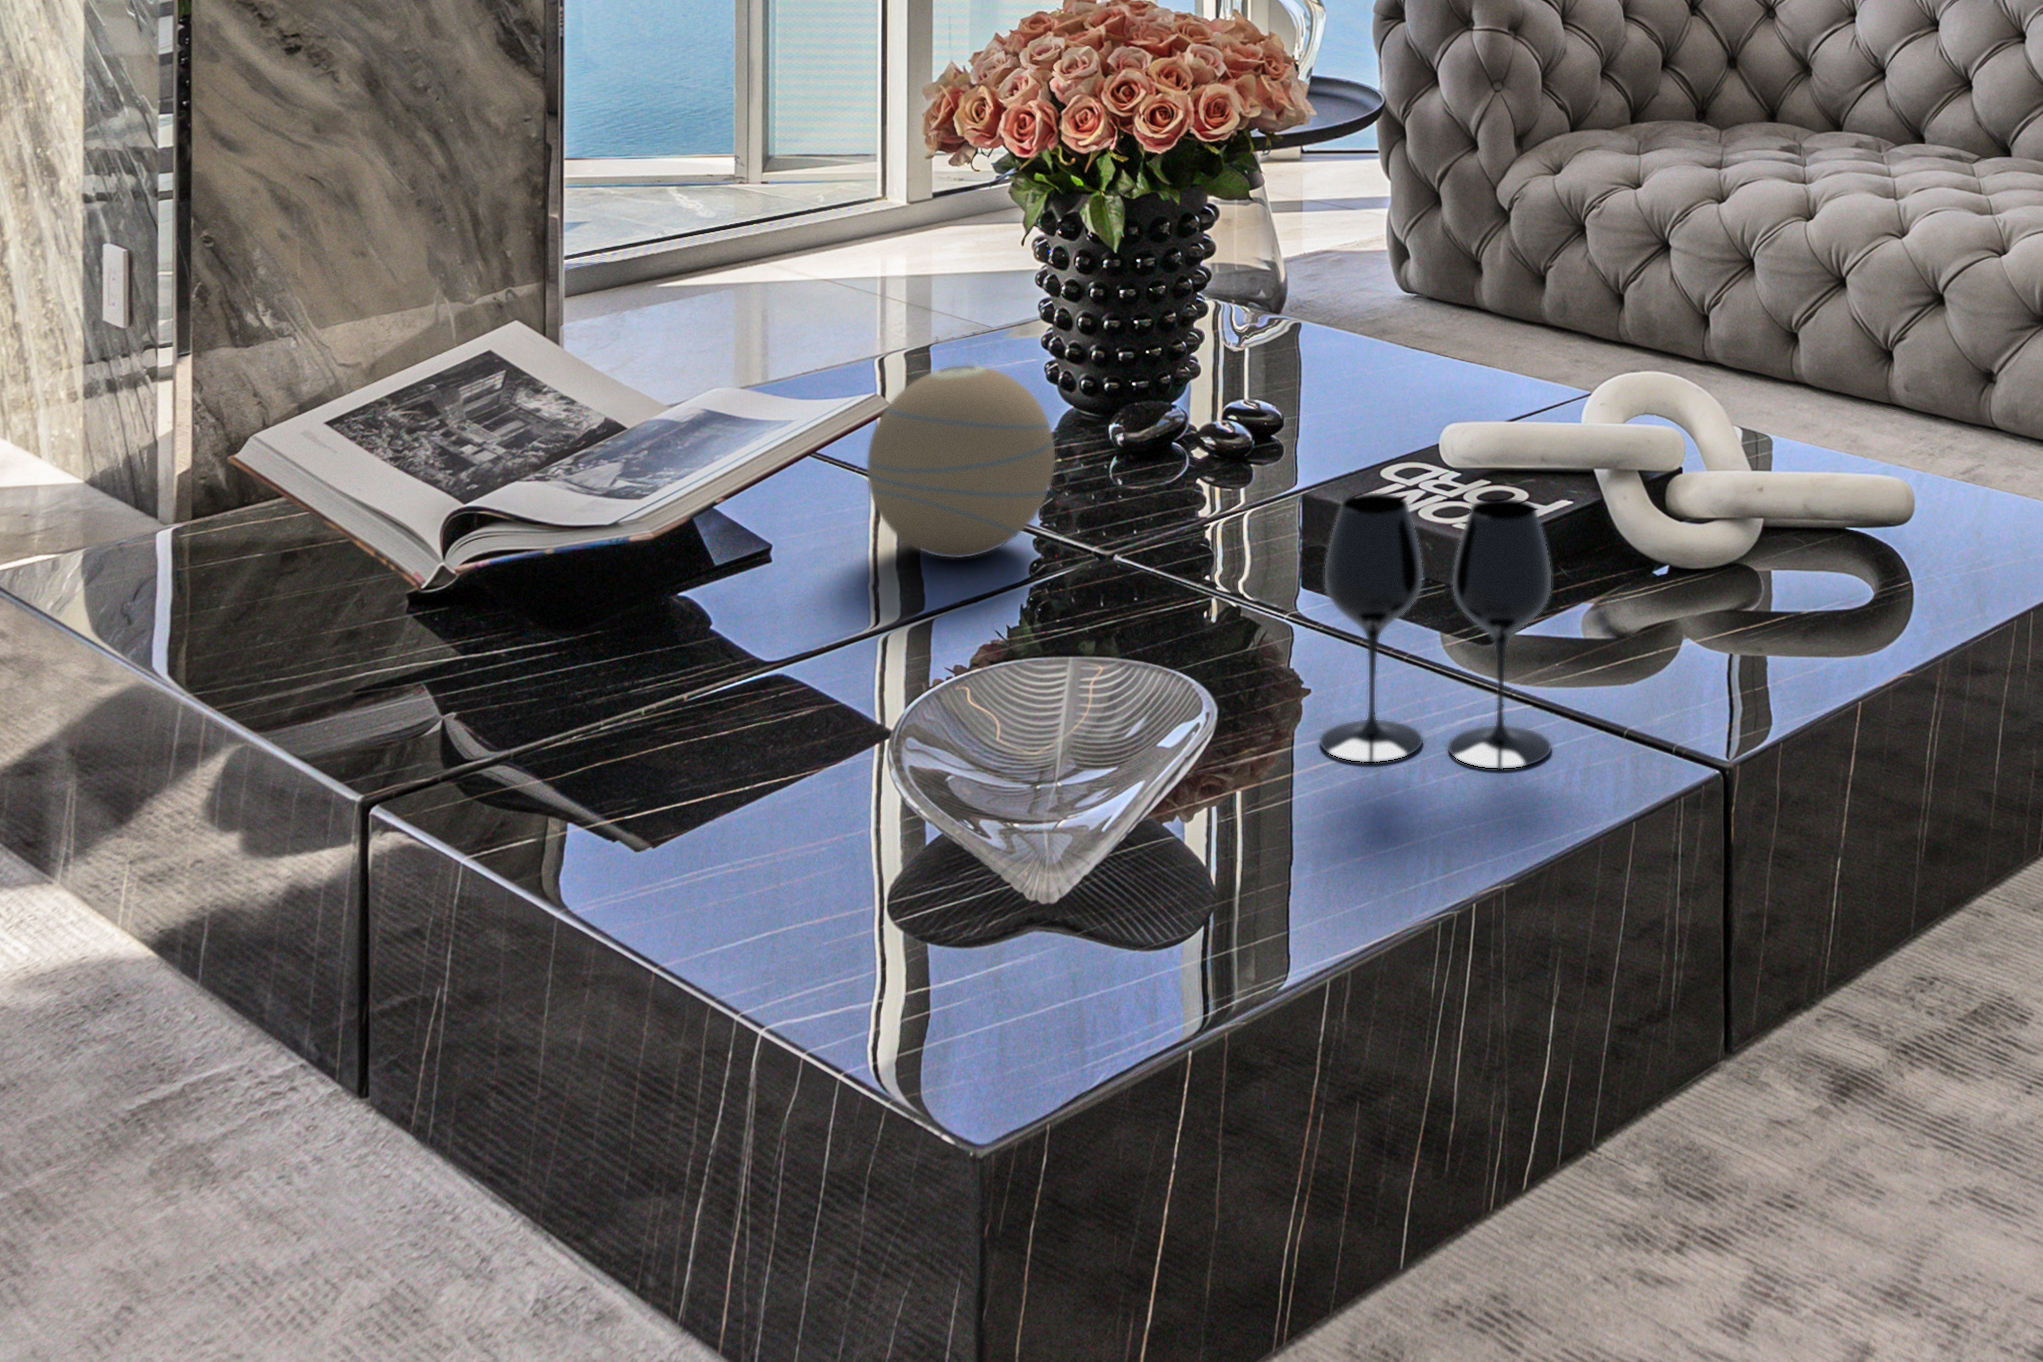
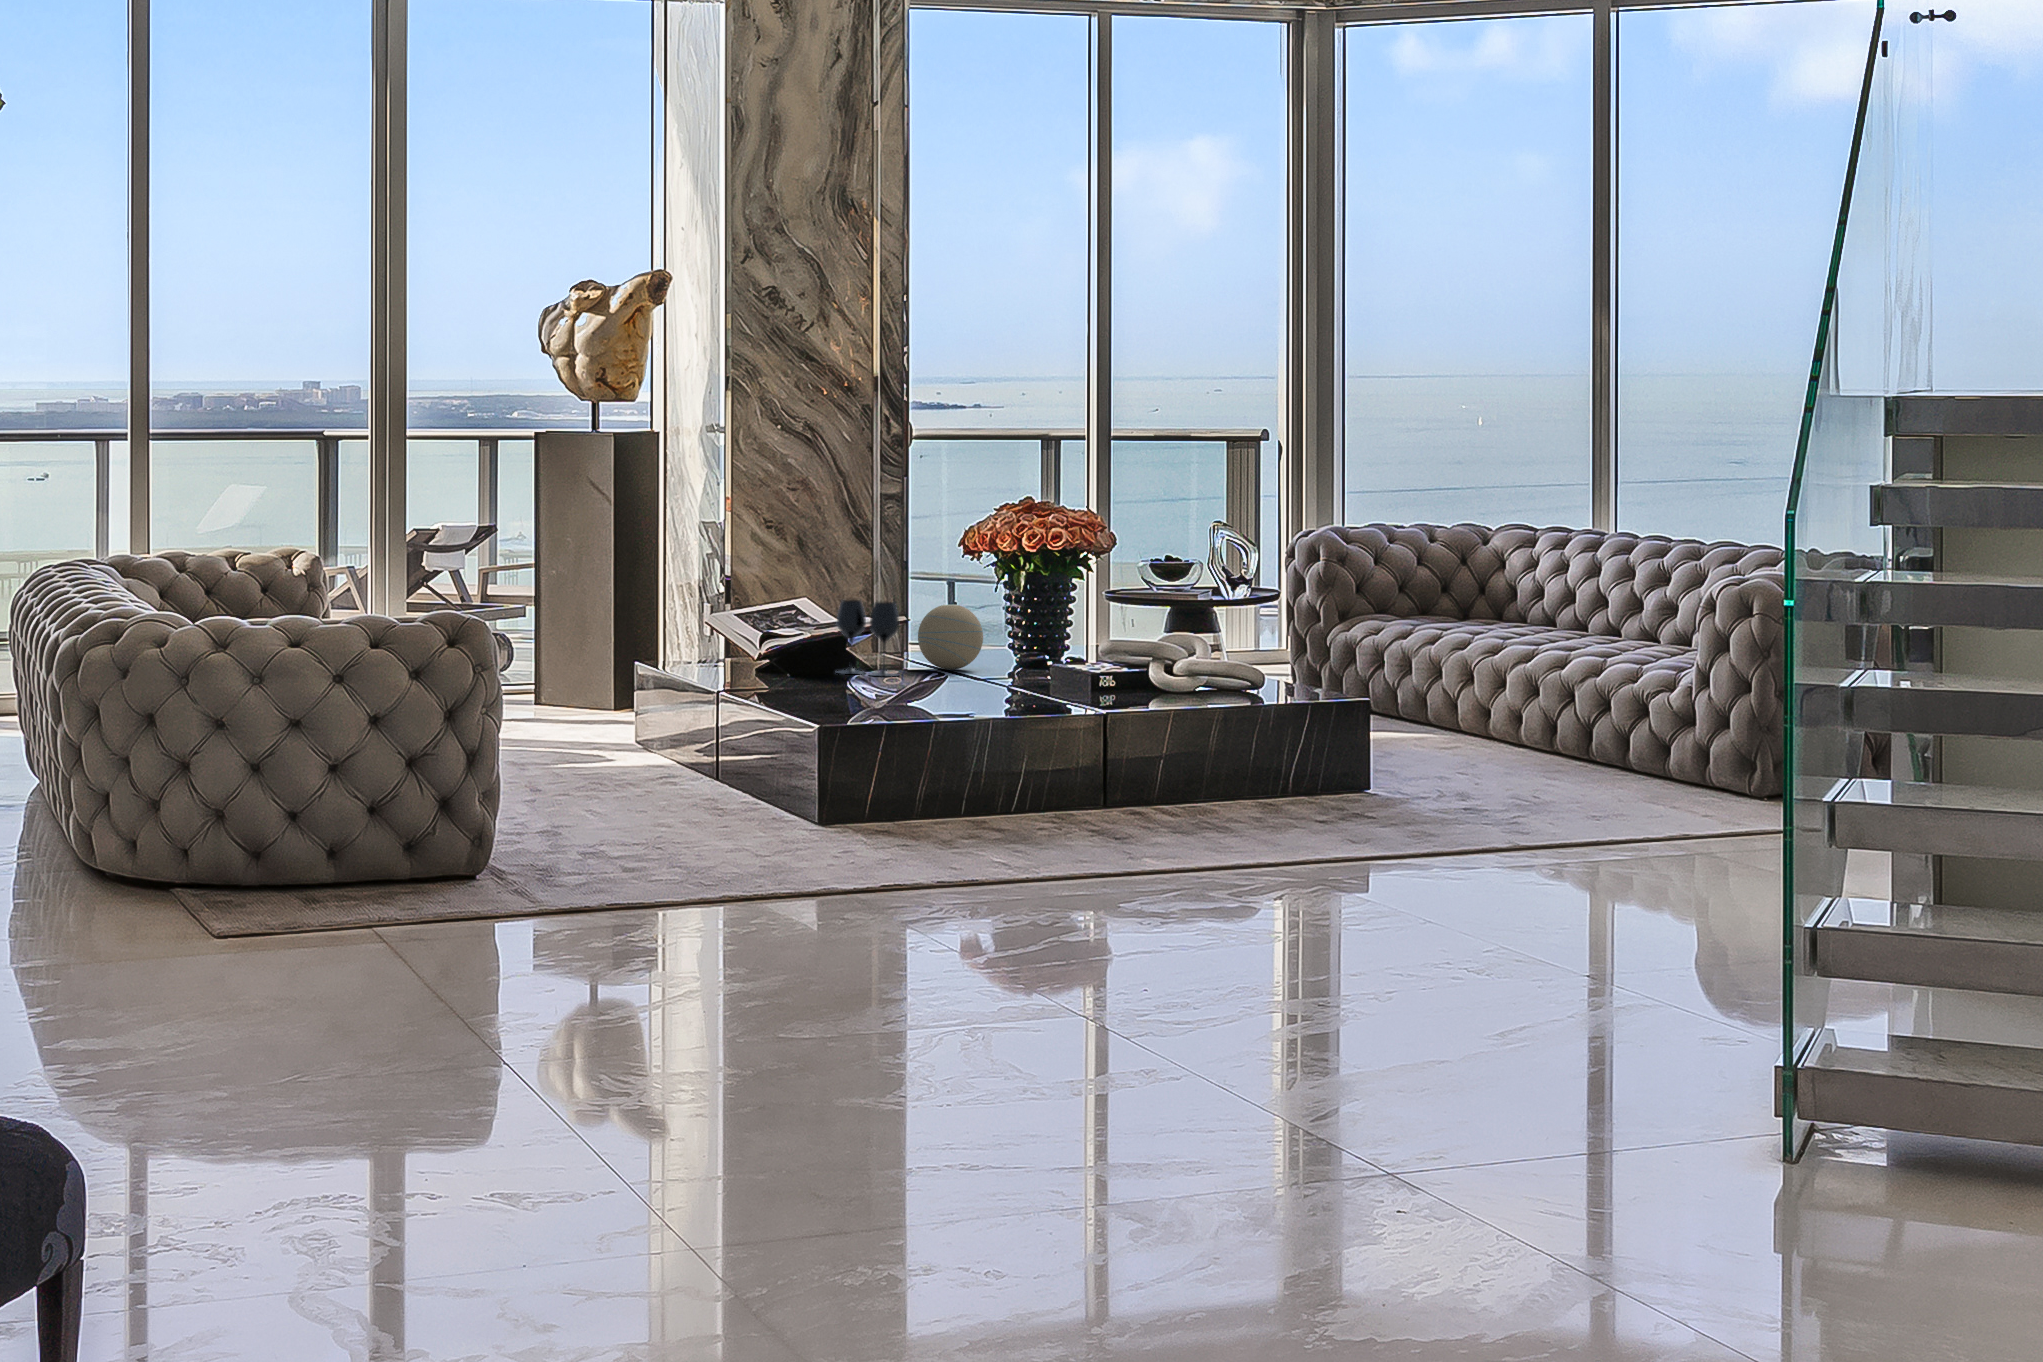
wine glass: present [1320,493,1551,769] -> present [837,600,899,677]

